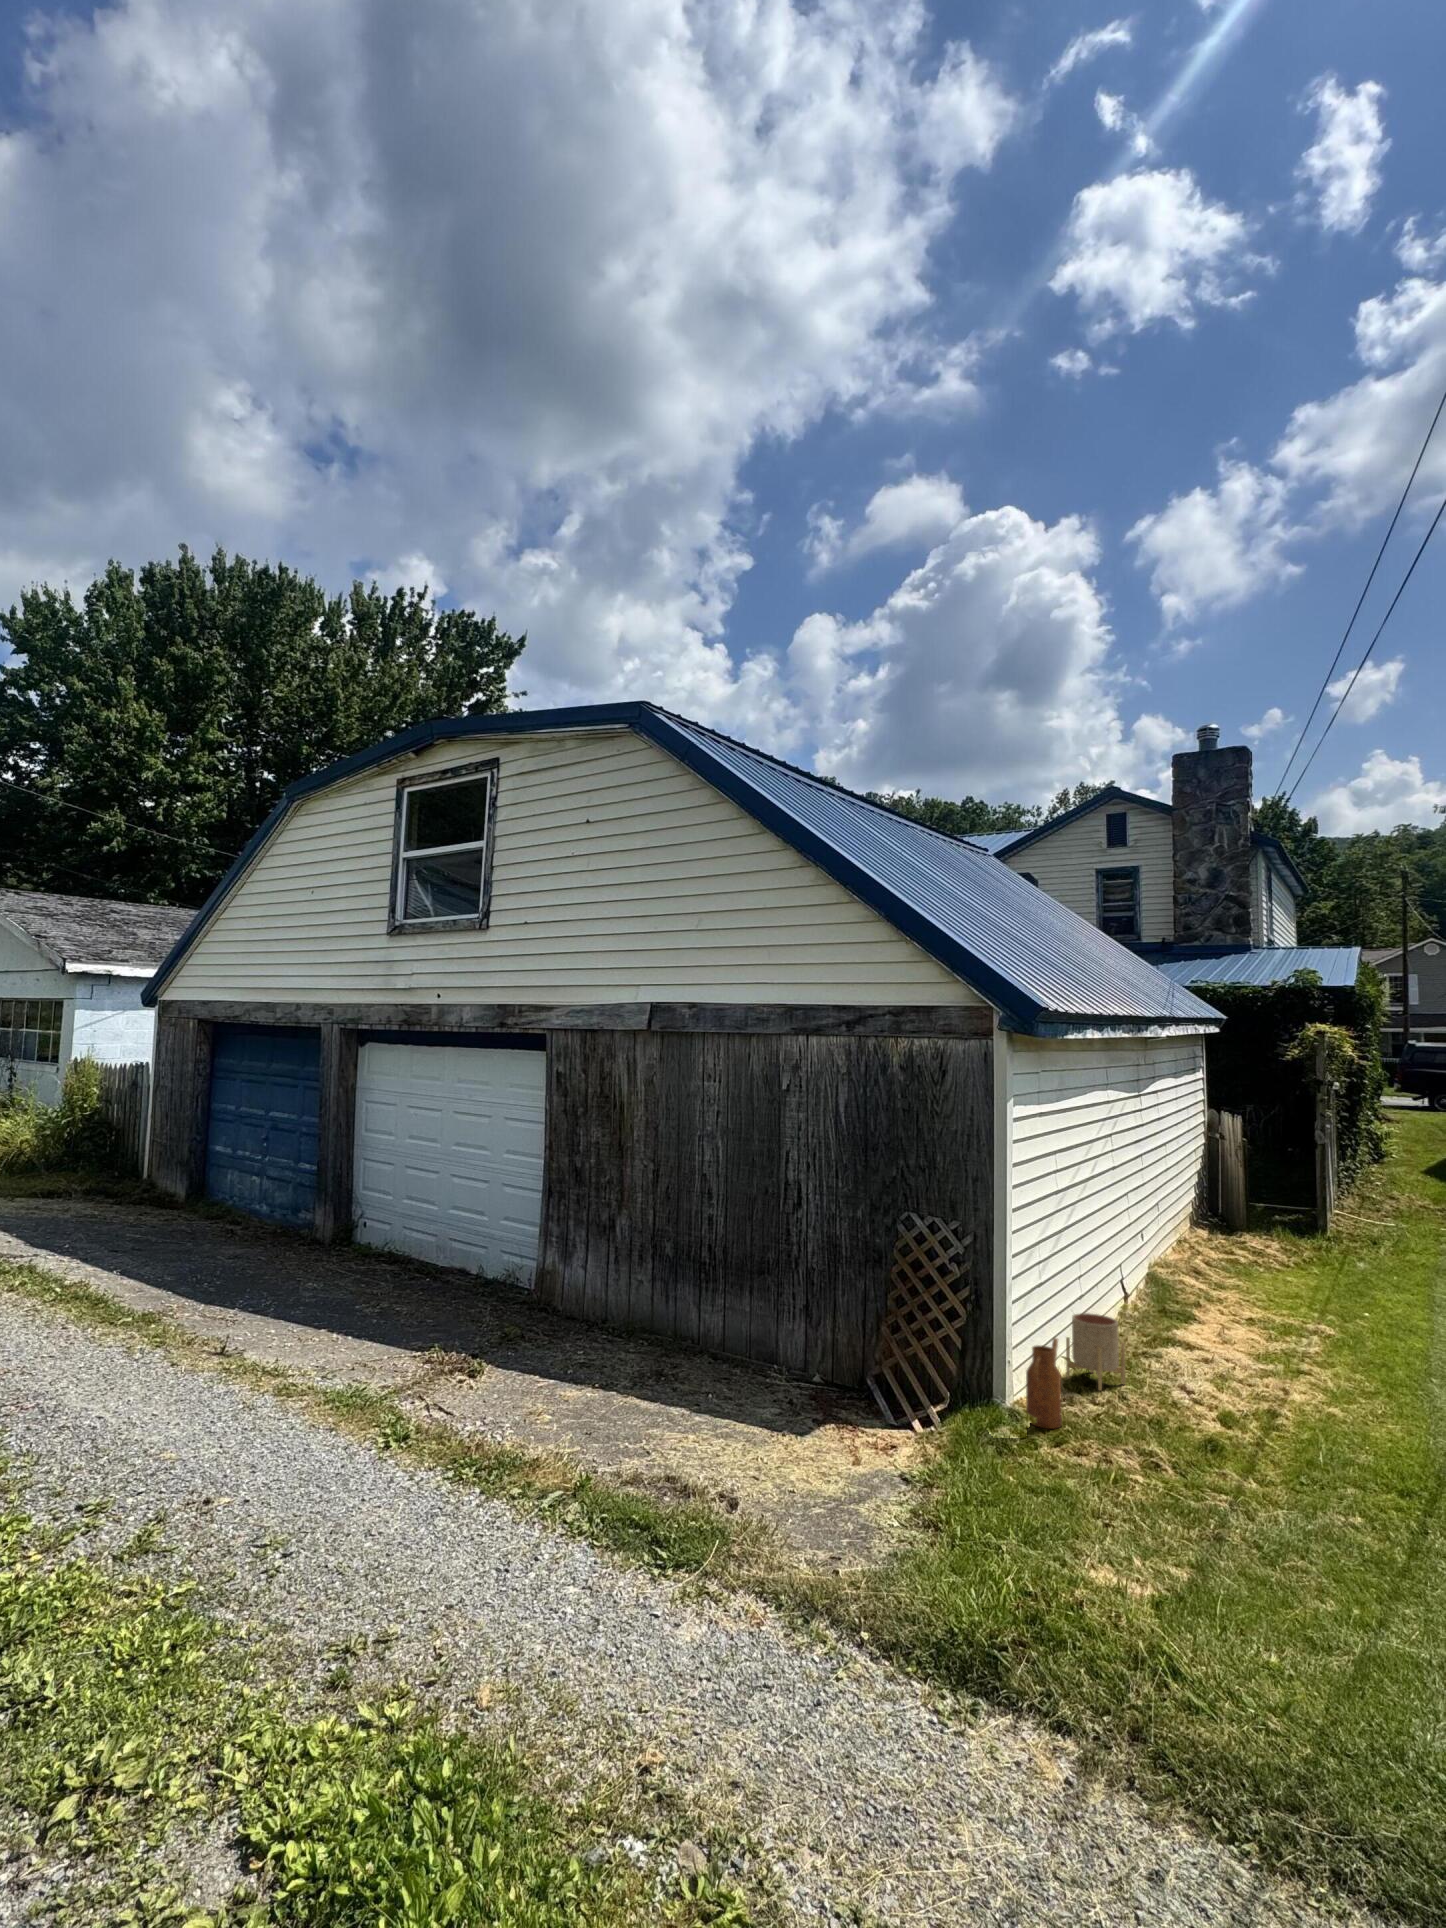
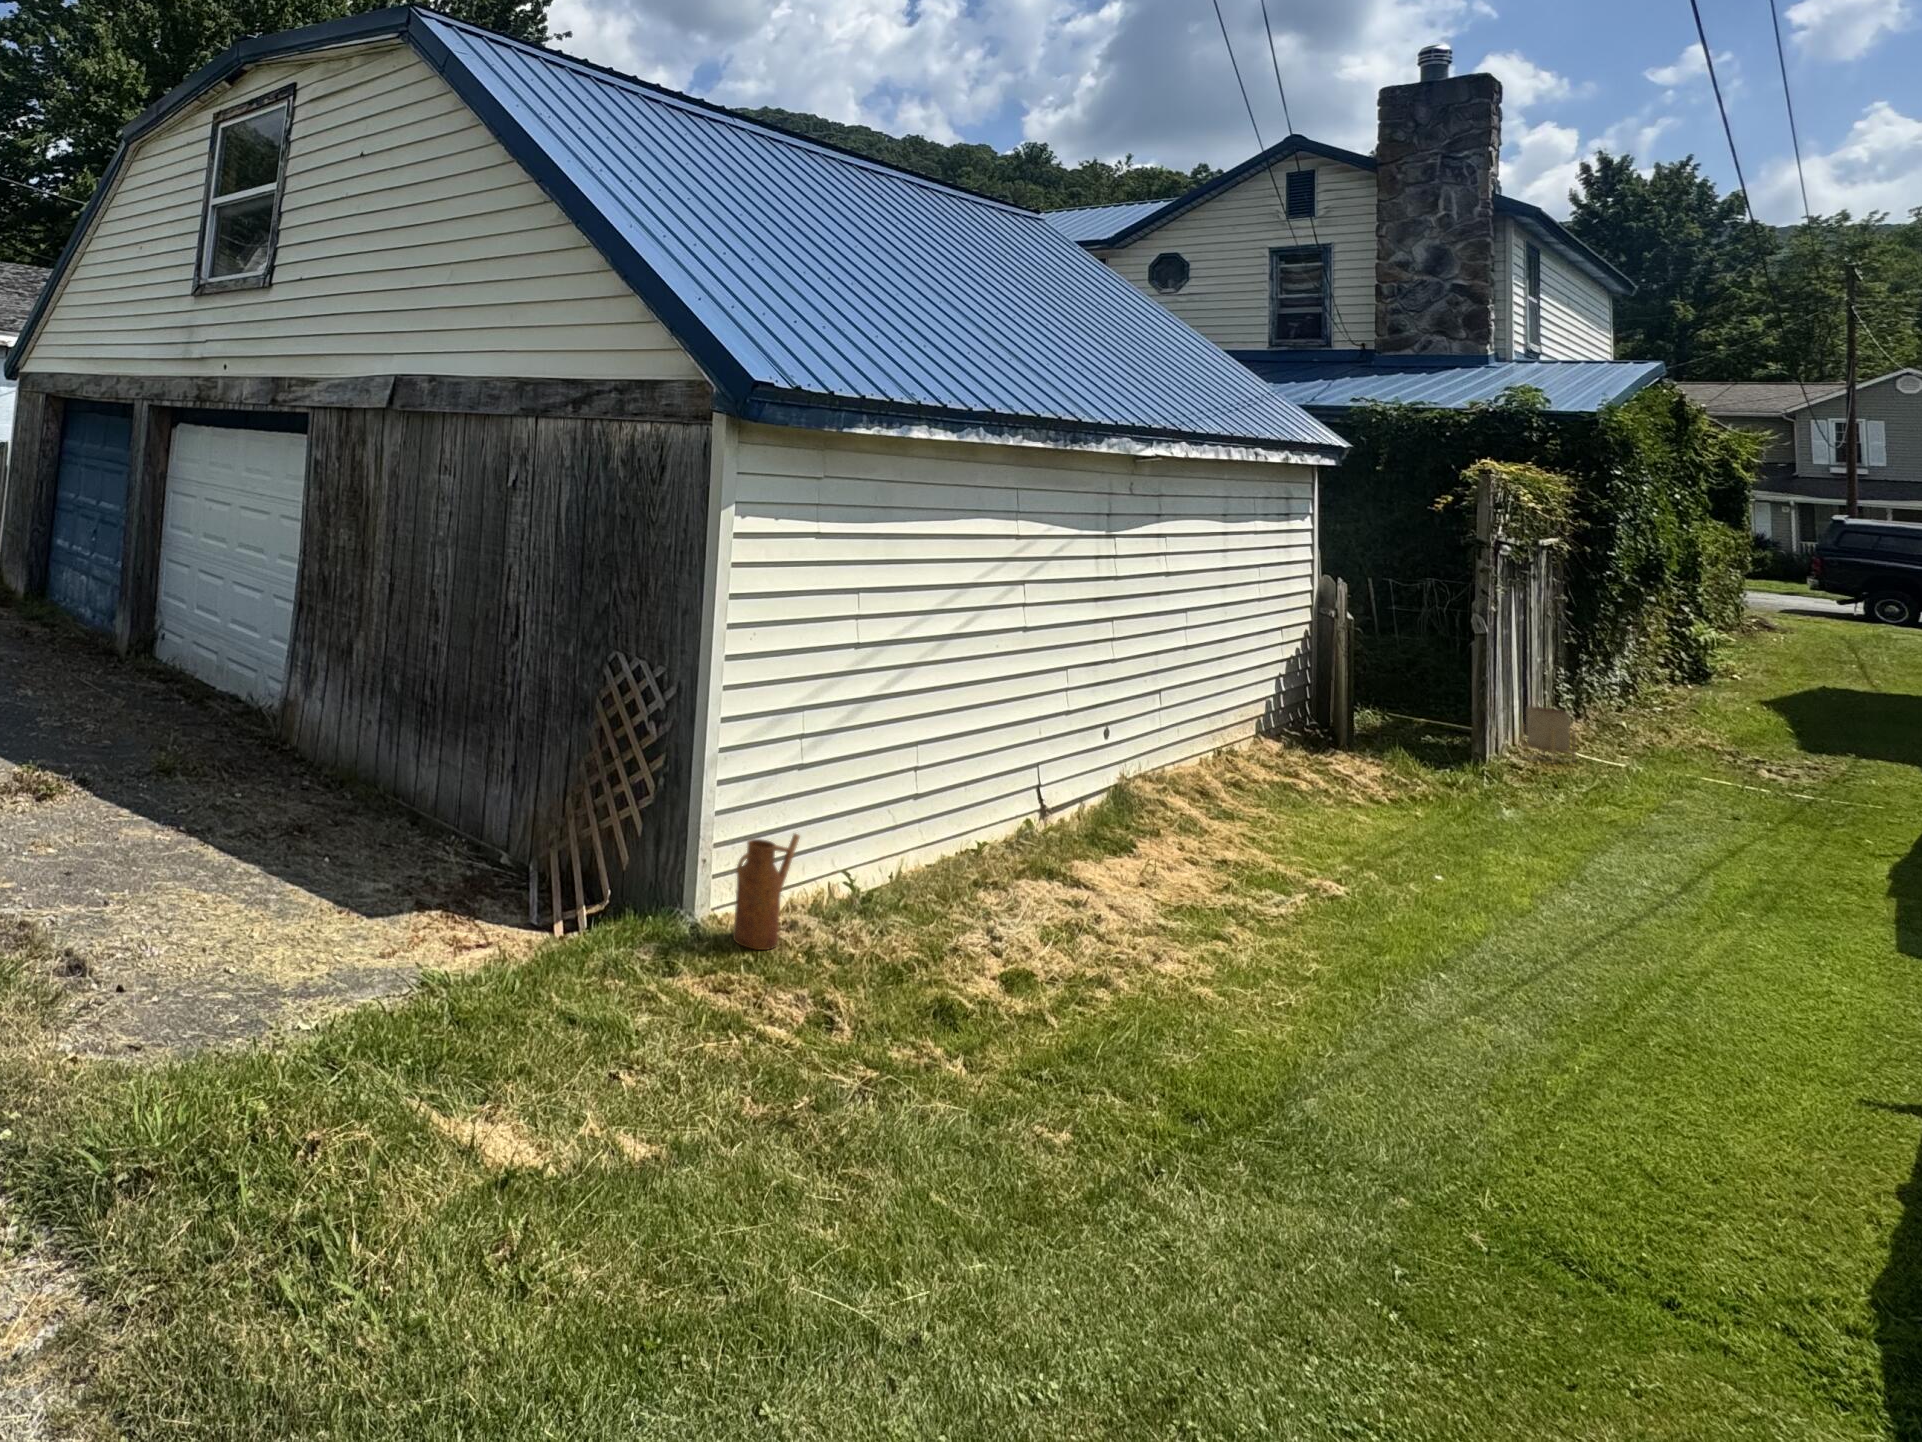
planter: present [1066,1313,1125,1390] -> present [1521,706,1576,763]

